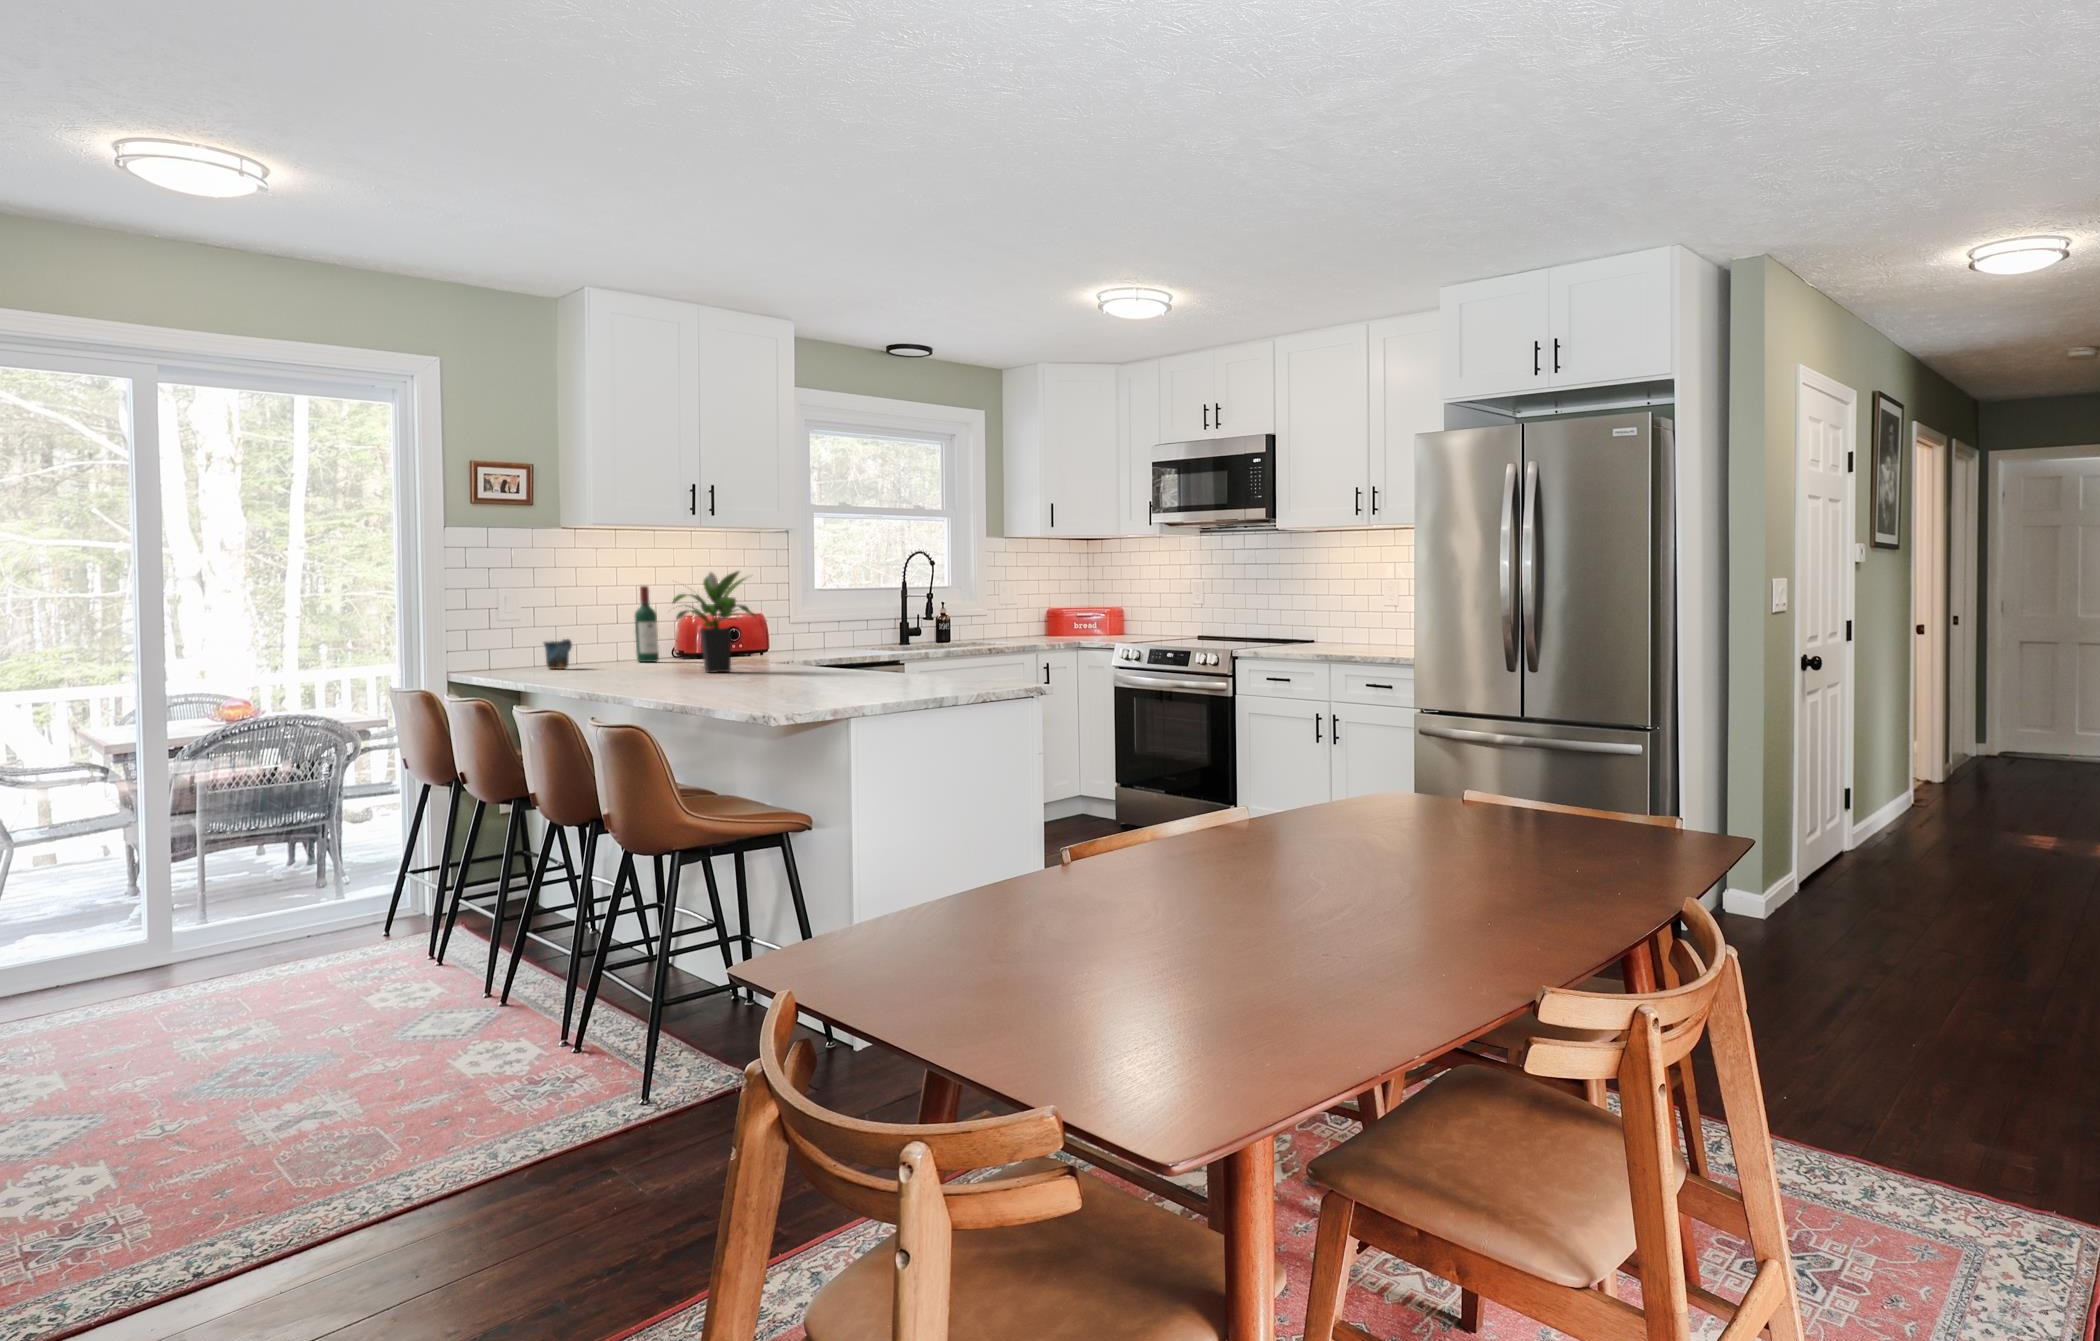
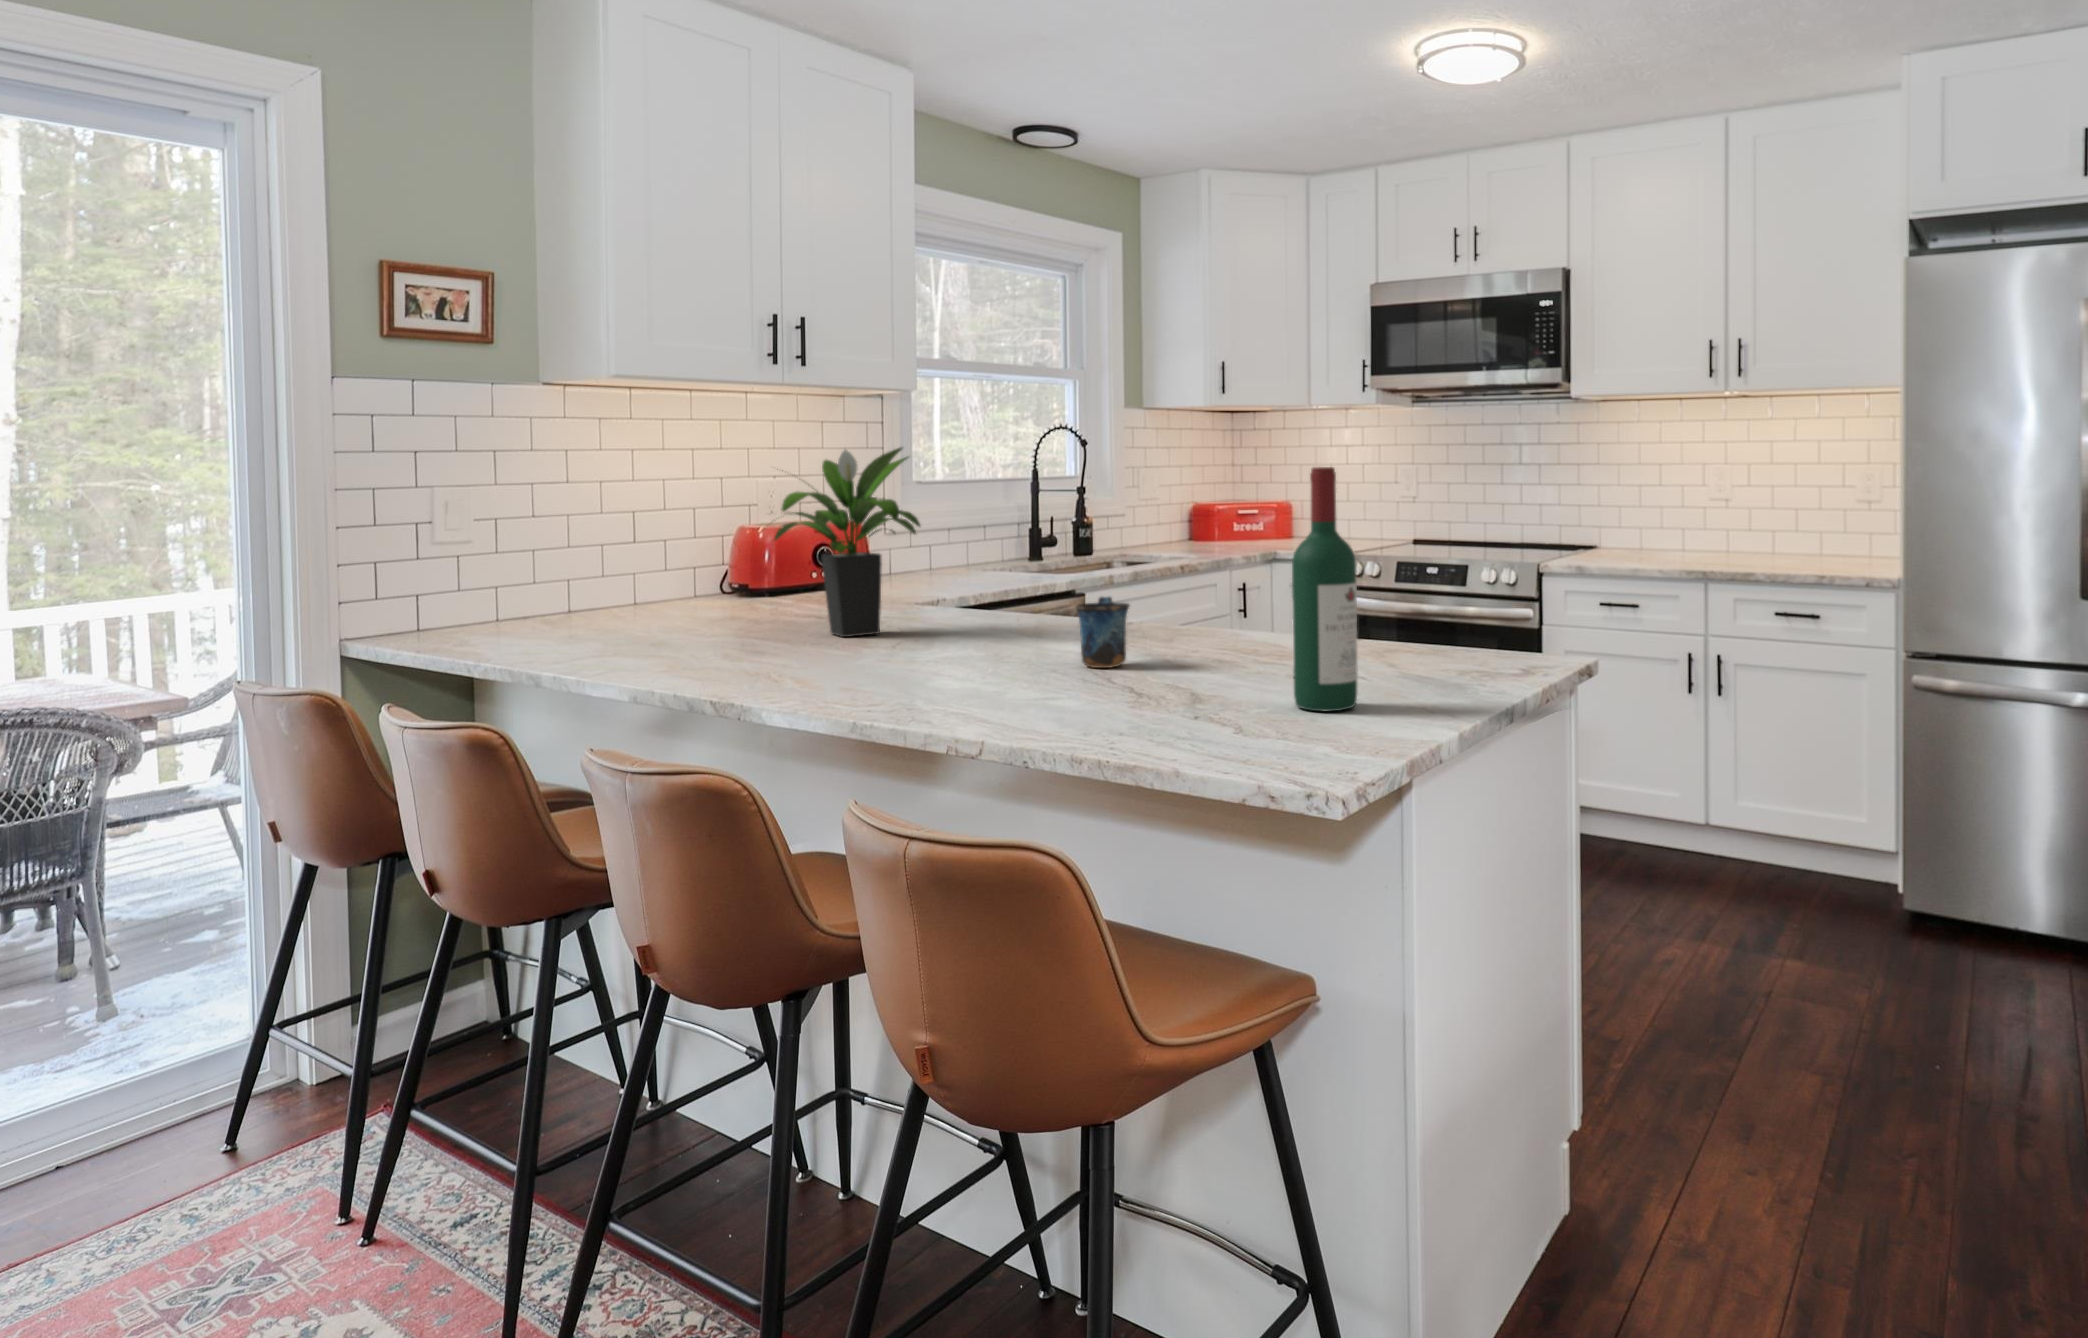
wine bottle: present [635,586,659,662] -> present [1292,467,1358,712]
mug: present [544,639,572,669] -> present [1076,597,1130,668]

